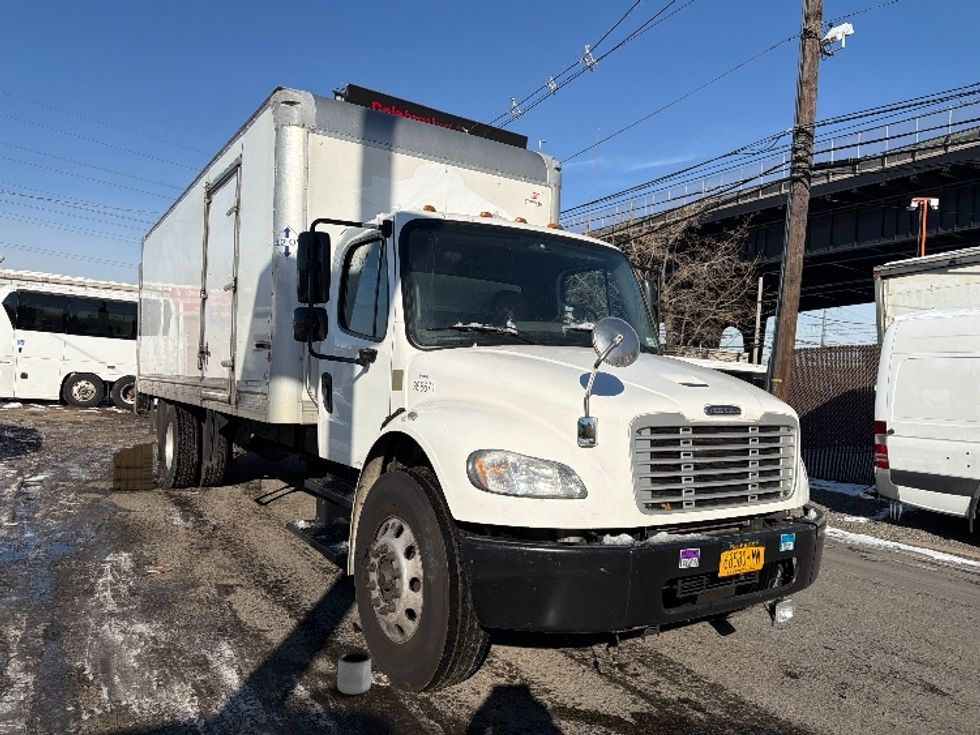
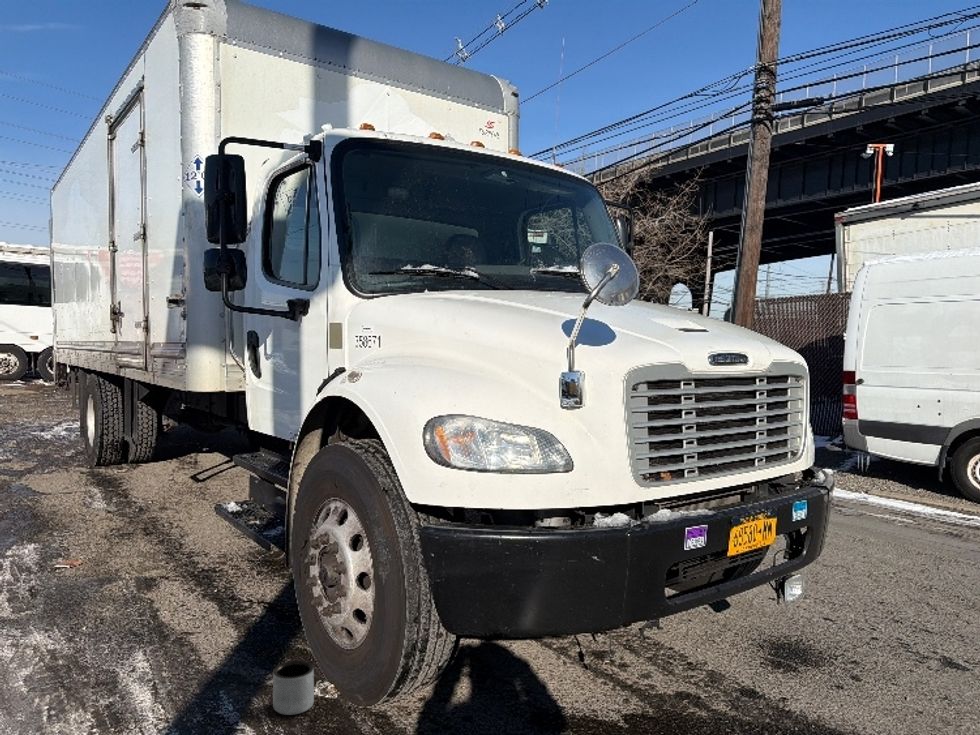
backpack: present [113,441,163,490] -> none [28,415,86,470]

